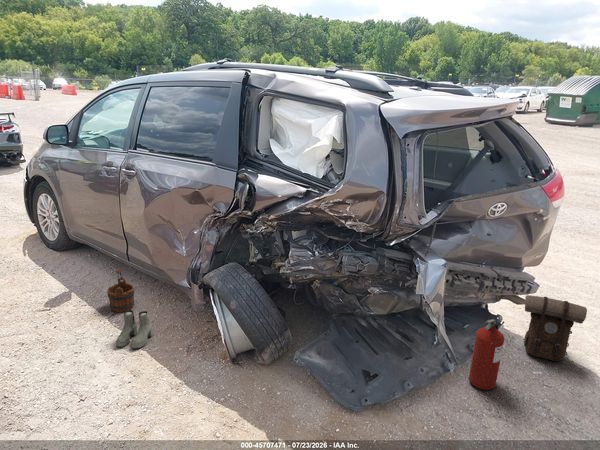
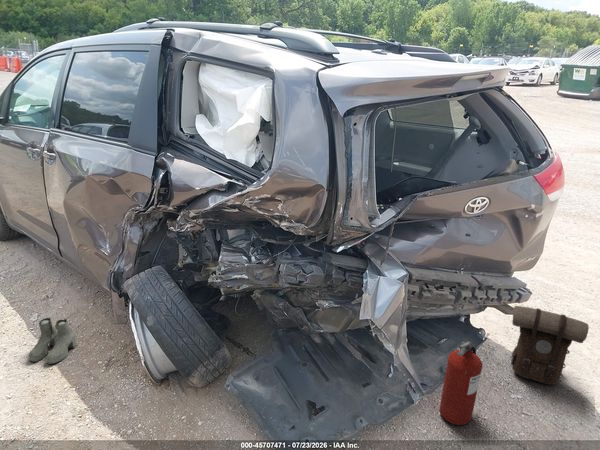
wooden bucket: present [107,269,134,312] -> none [33,266,67,316]

